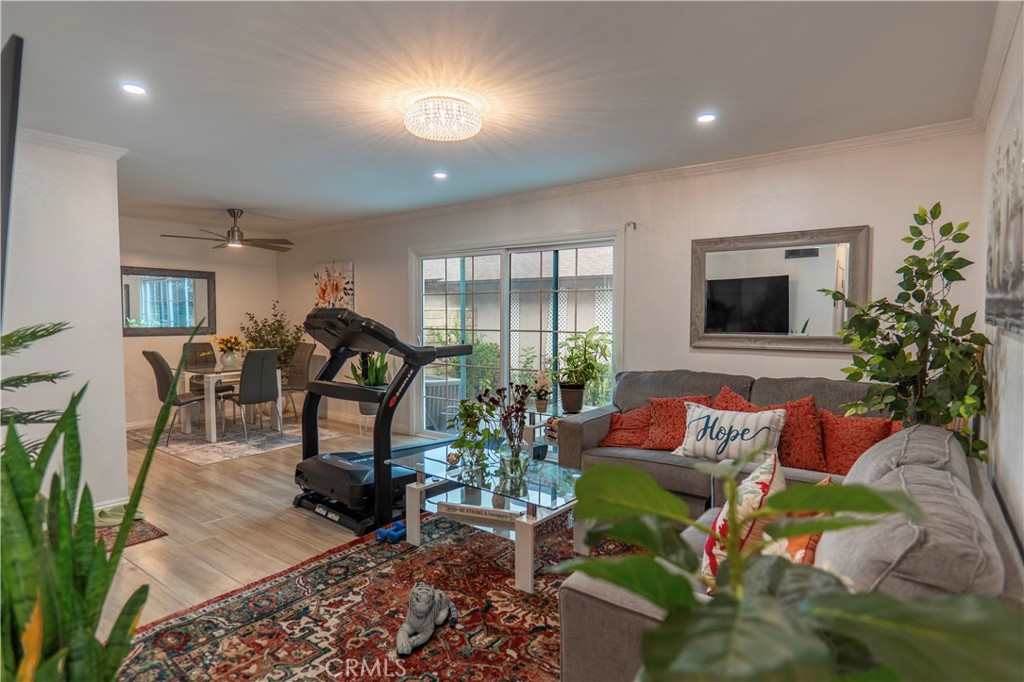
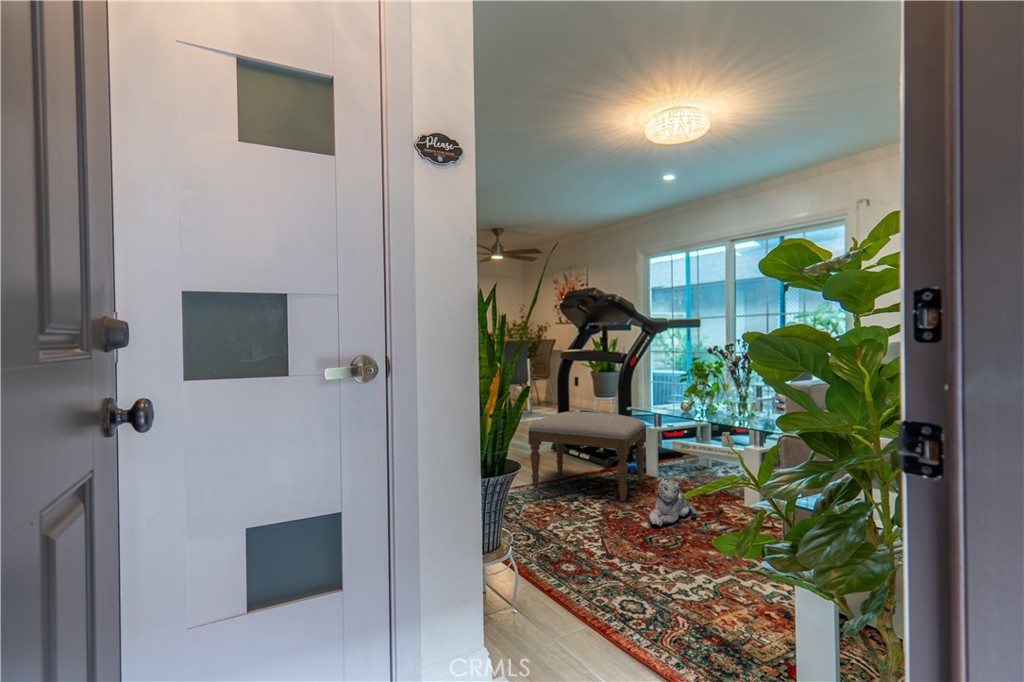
ottoman: none [237,480,404,606] -> present [528,412,646,501]

